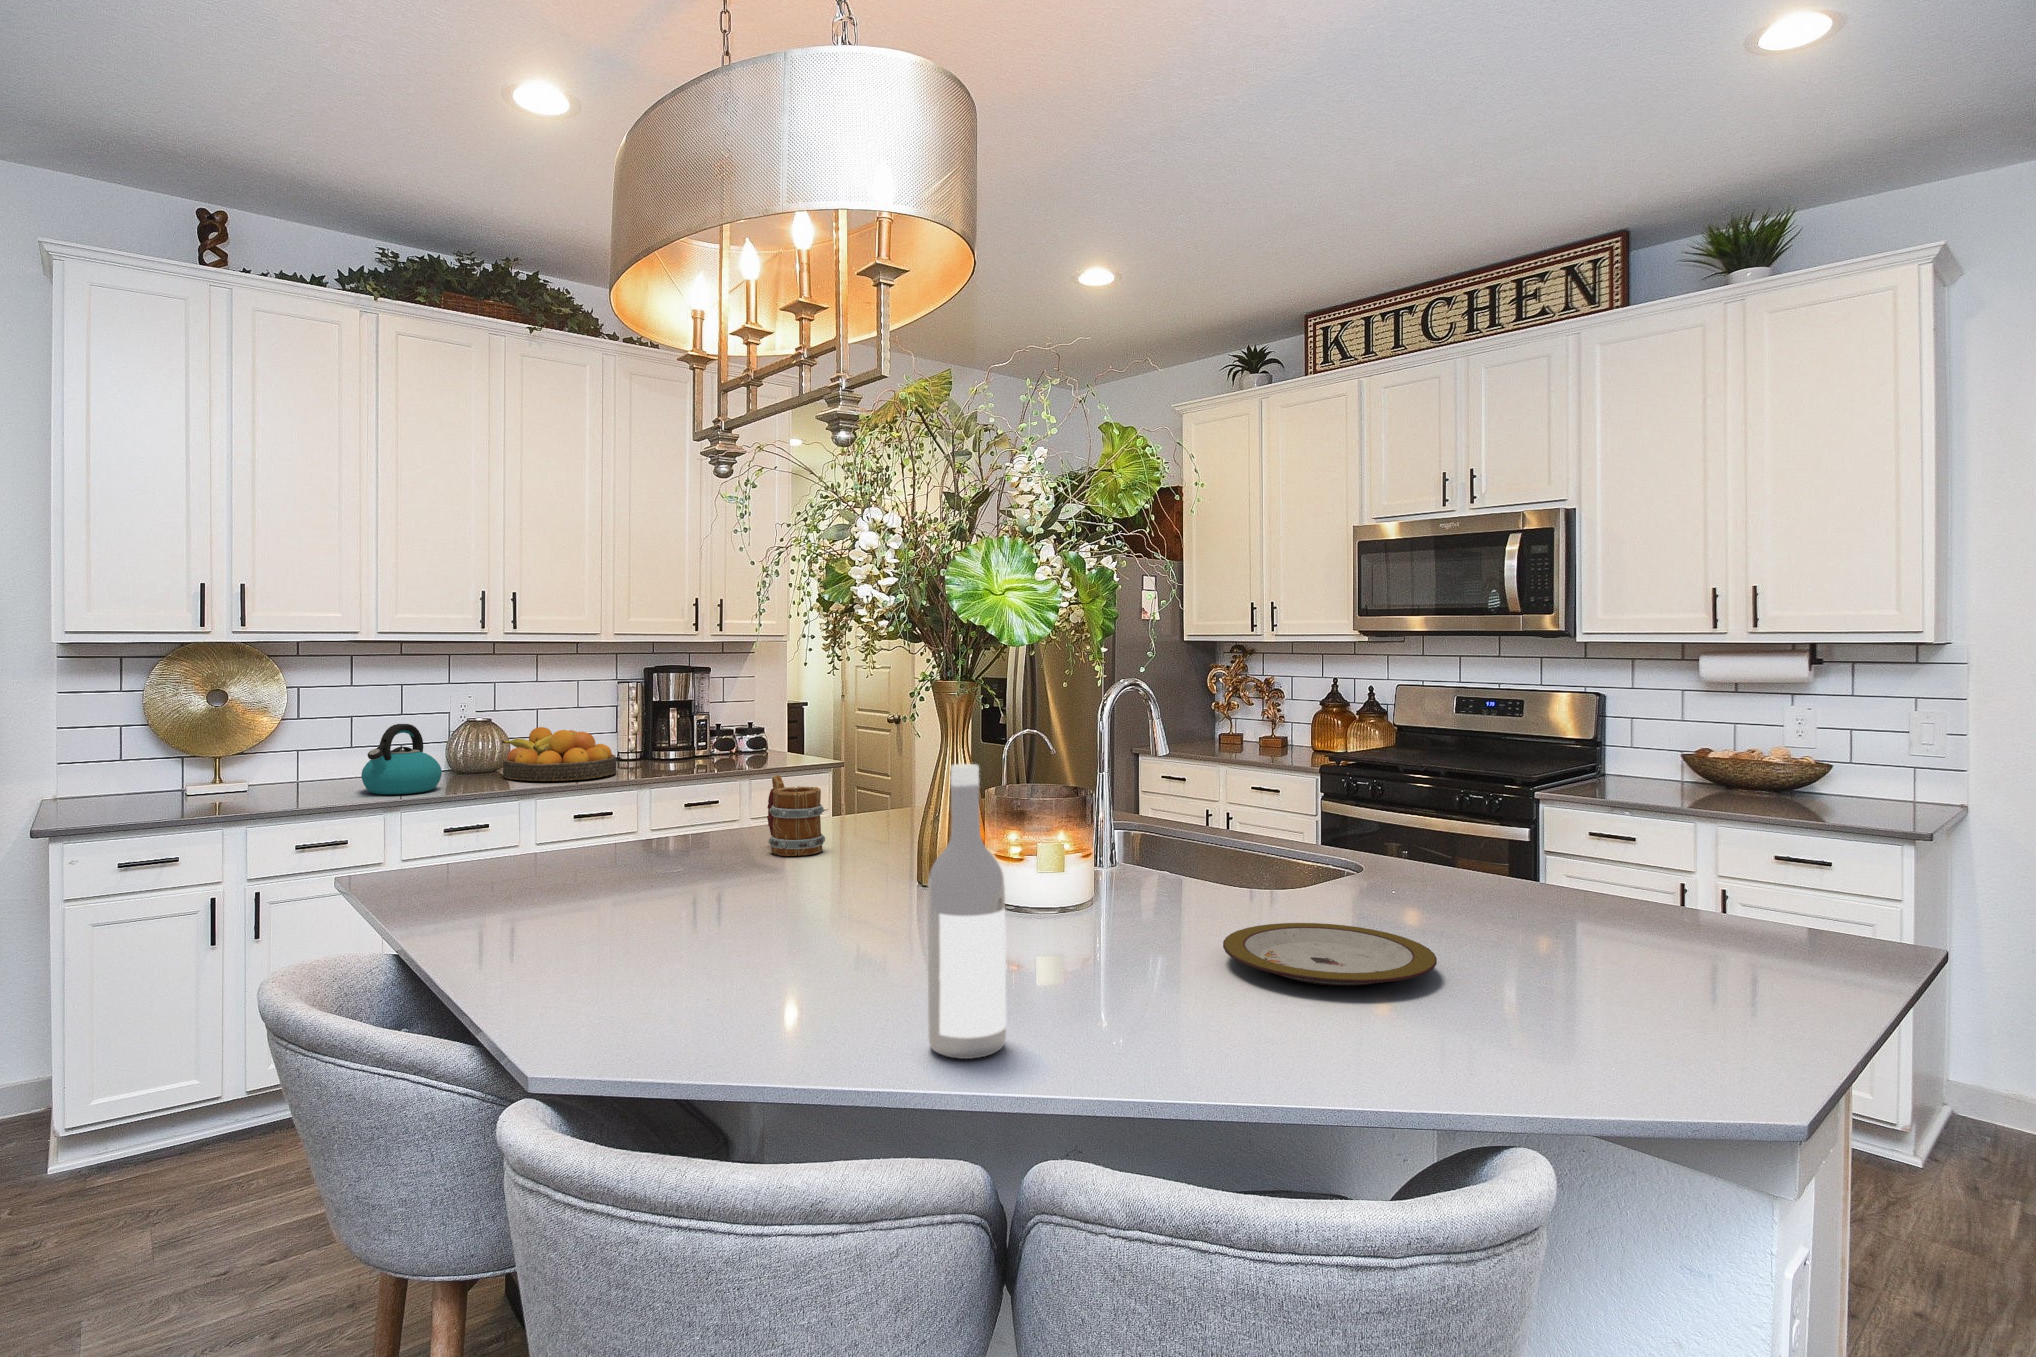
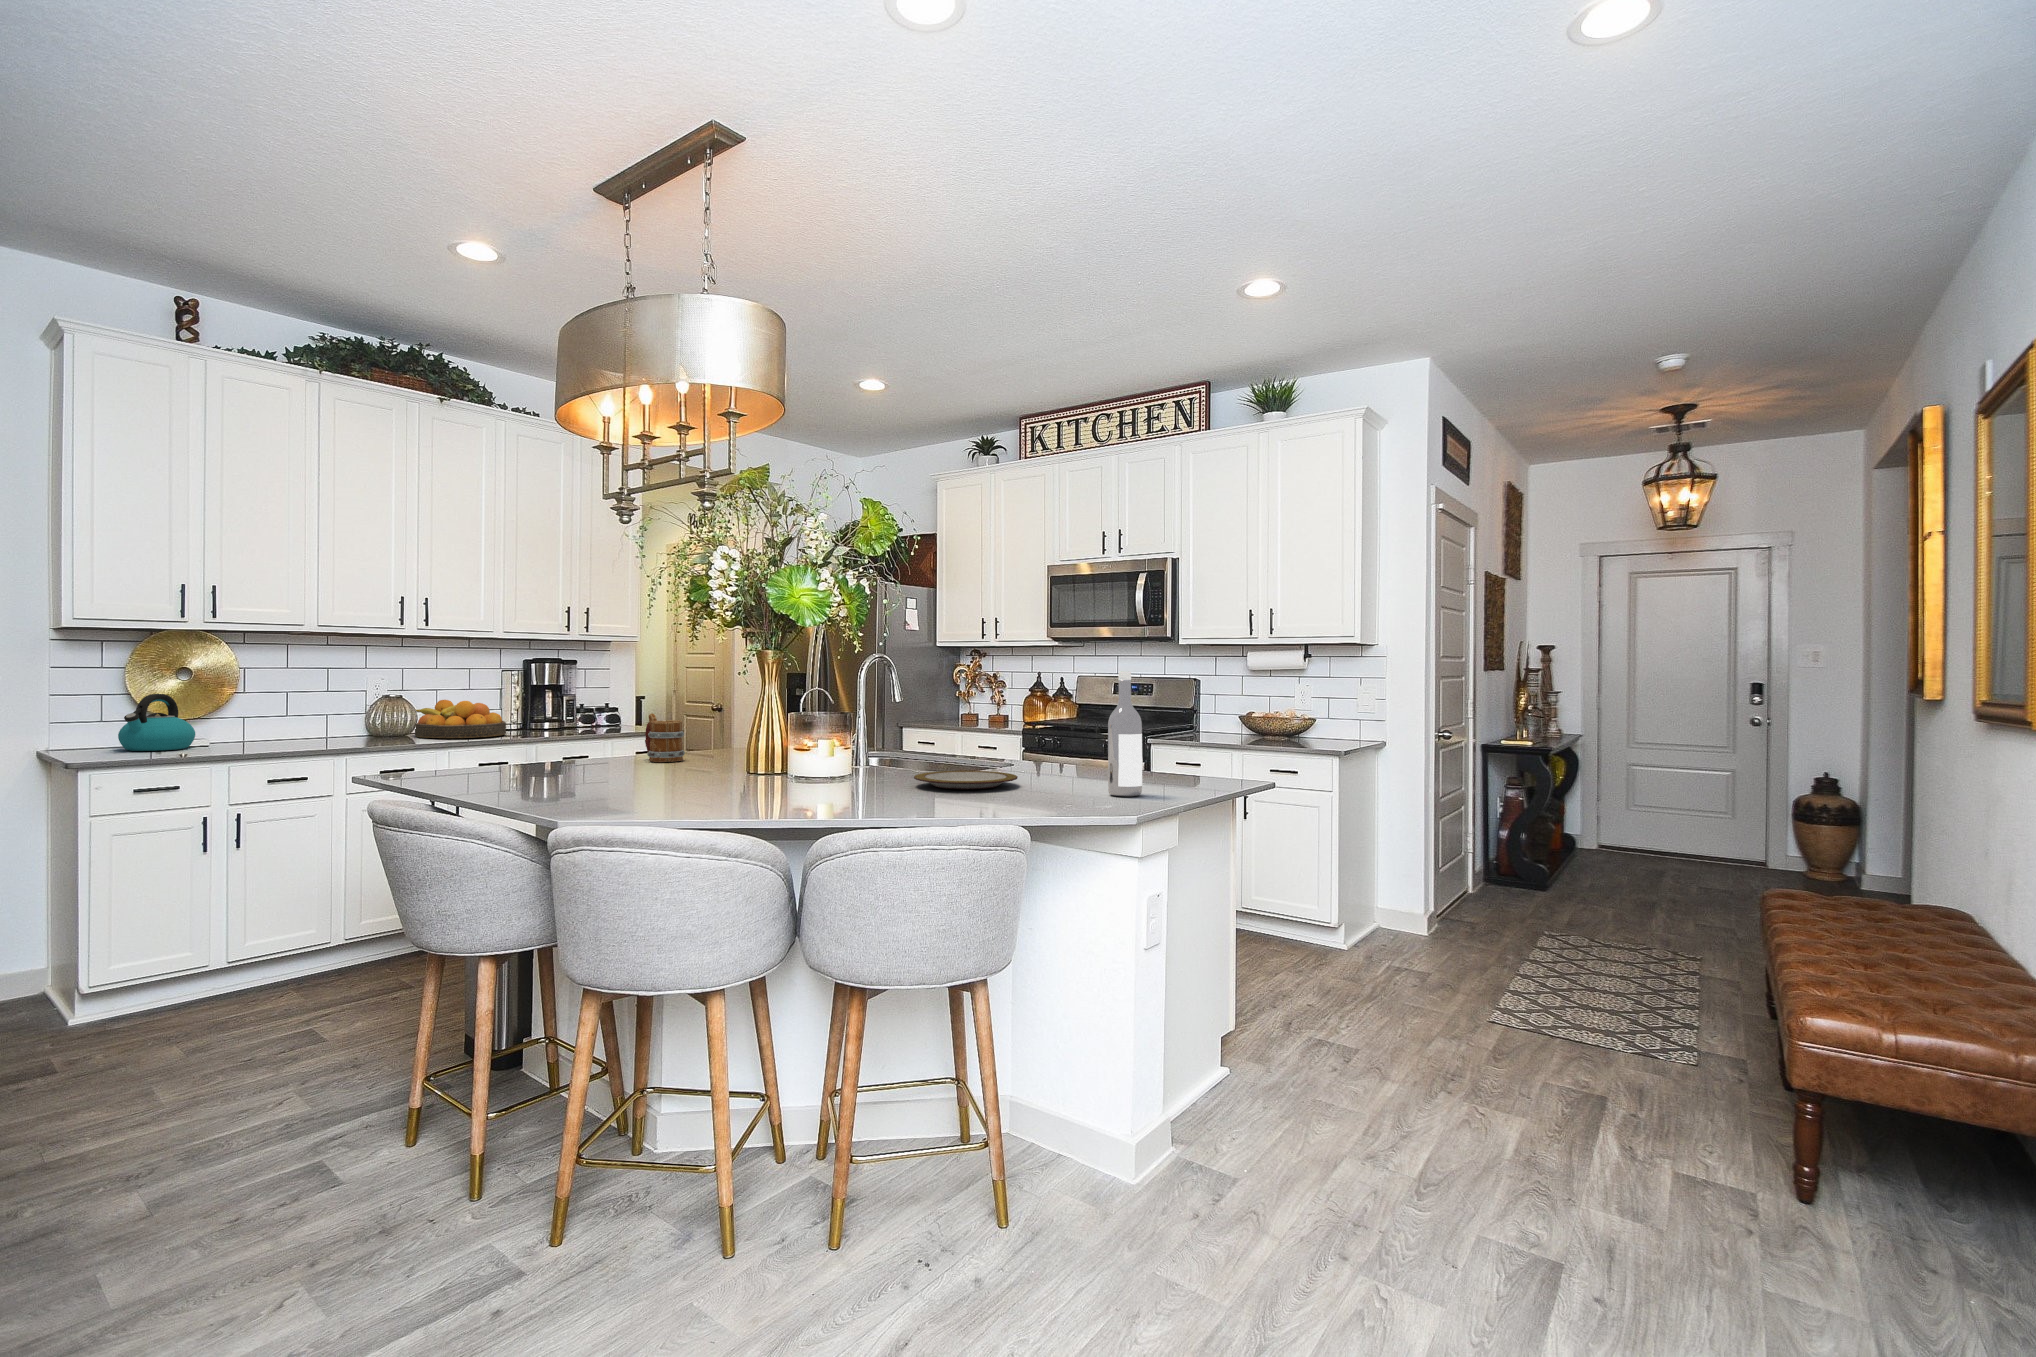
kettle: present [361,724,442,794] -> present [118,694,195,751]
wine bottle: present [927,764,1006,1059] -> present [1108,671,1142,796]

